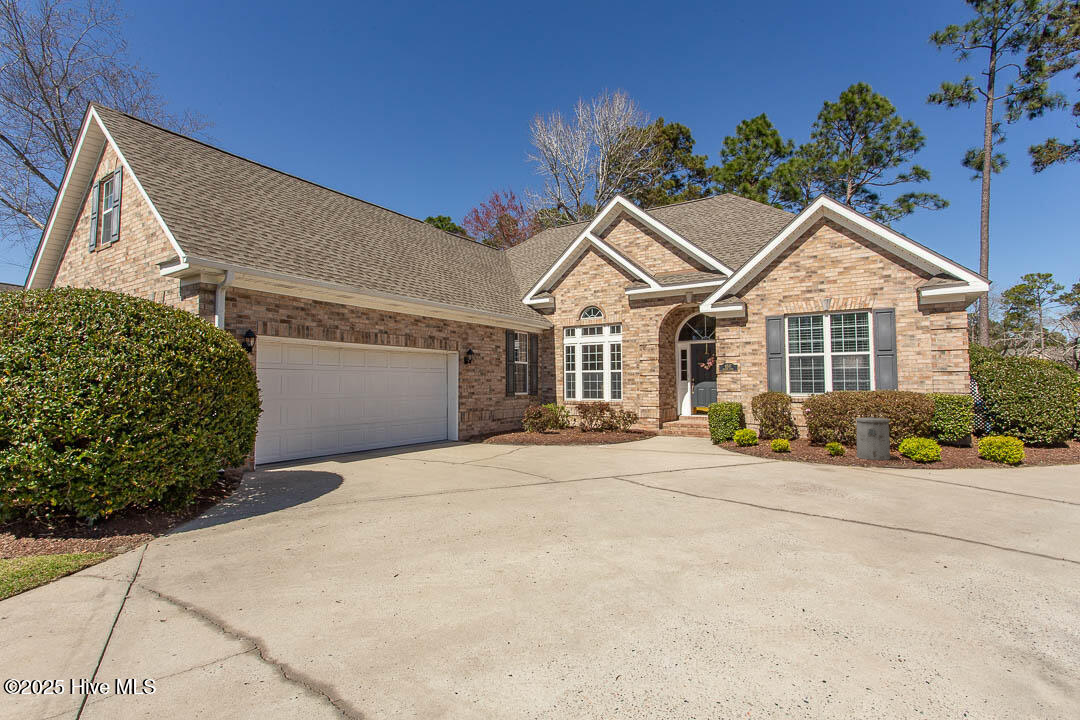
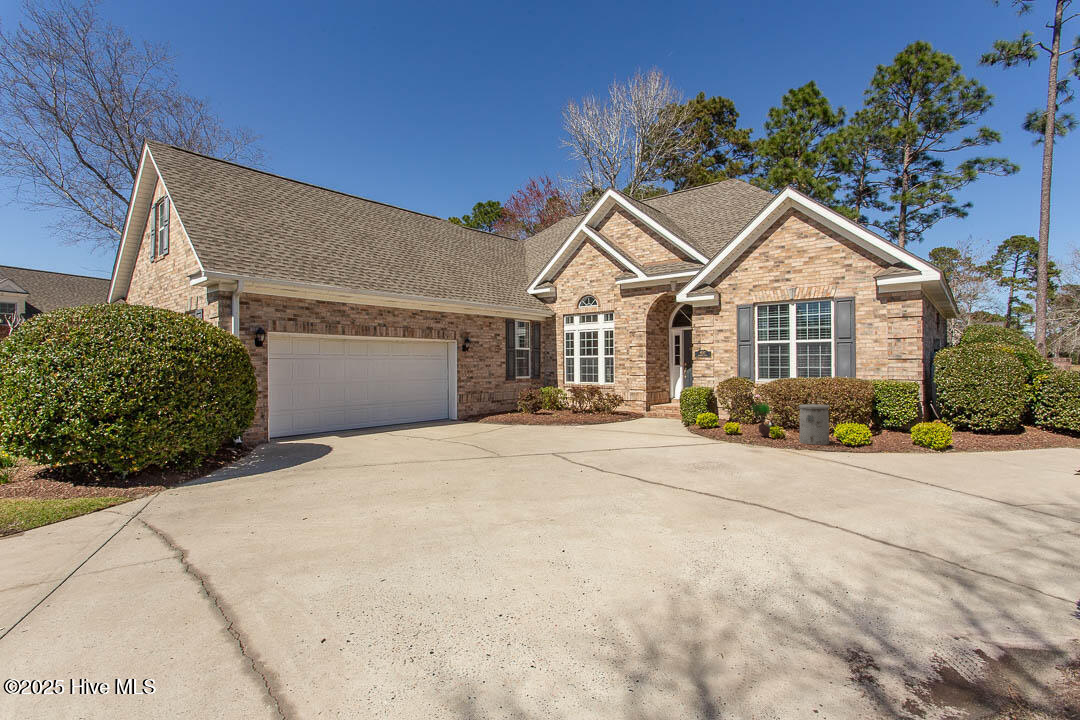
potted tree: none [798,412,828,453] -> present [753,402,771,437]

